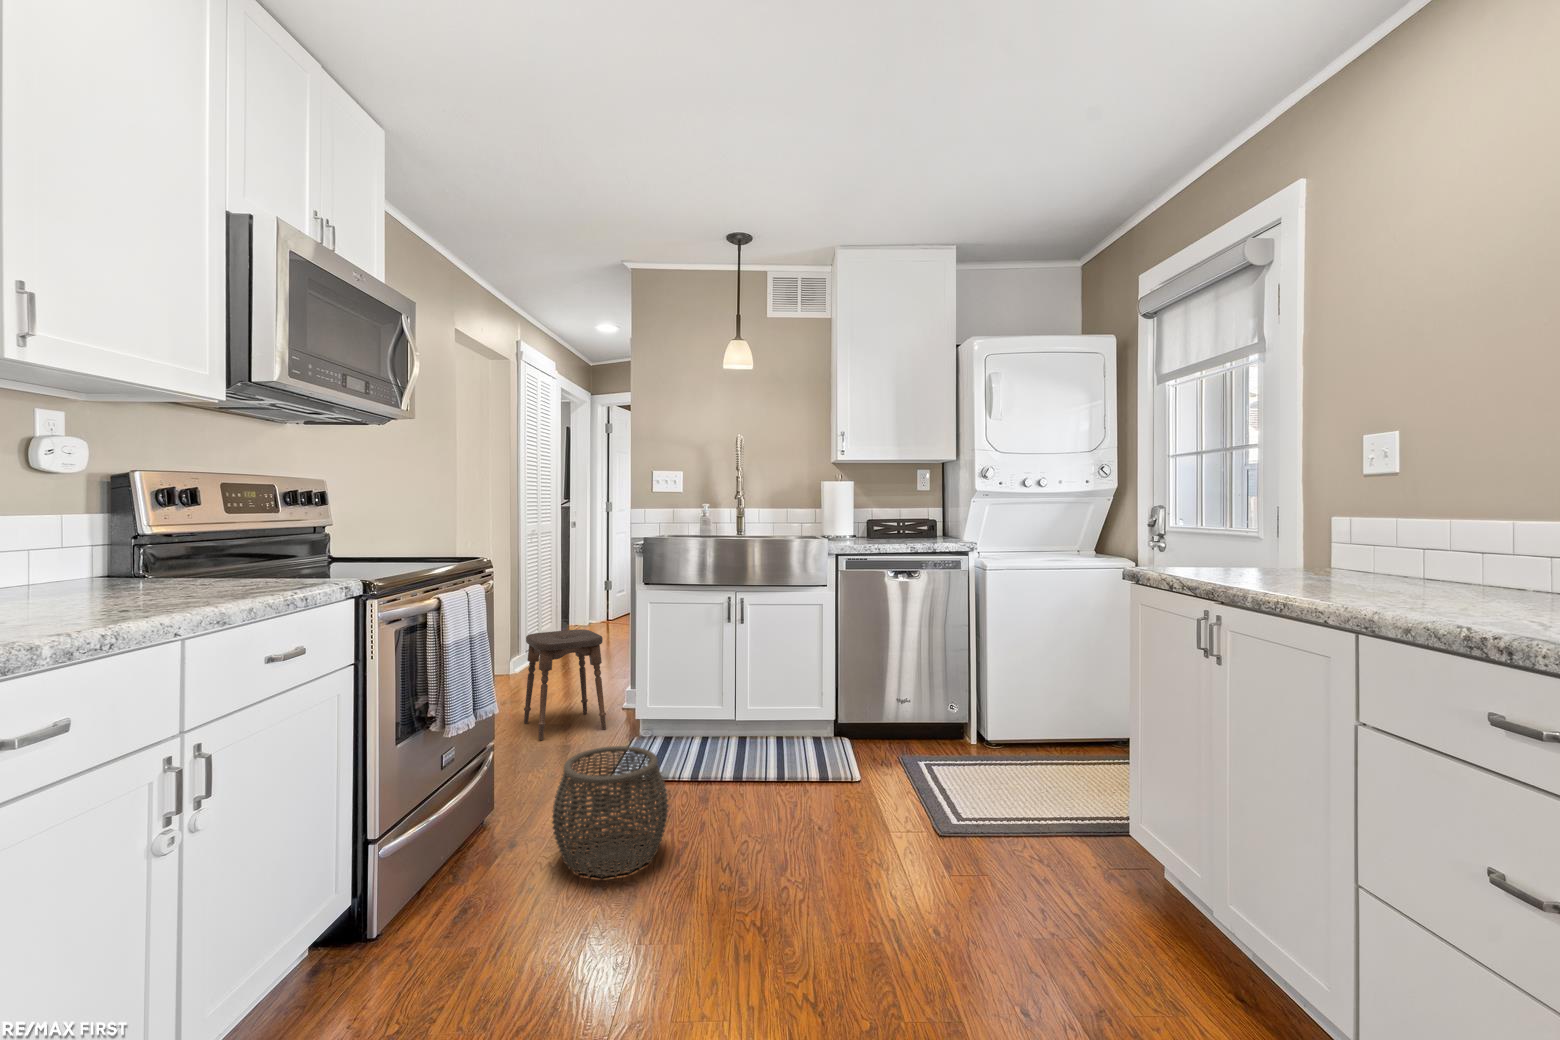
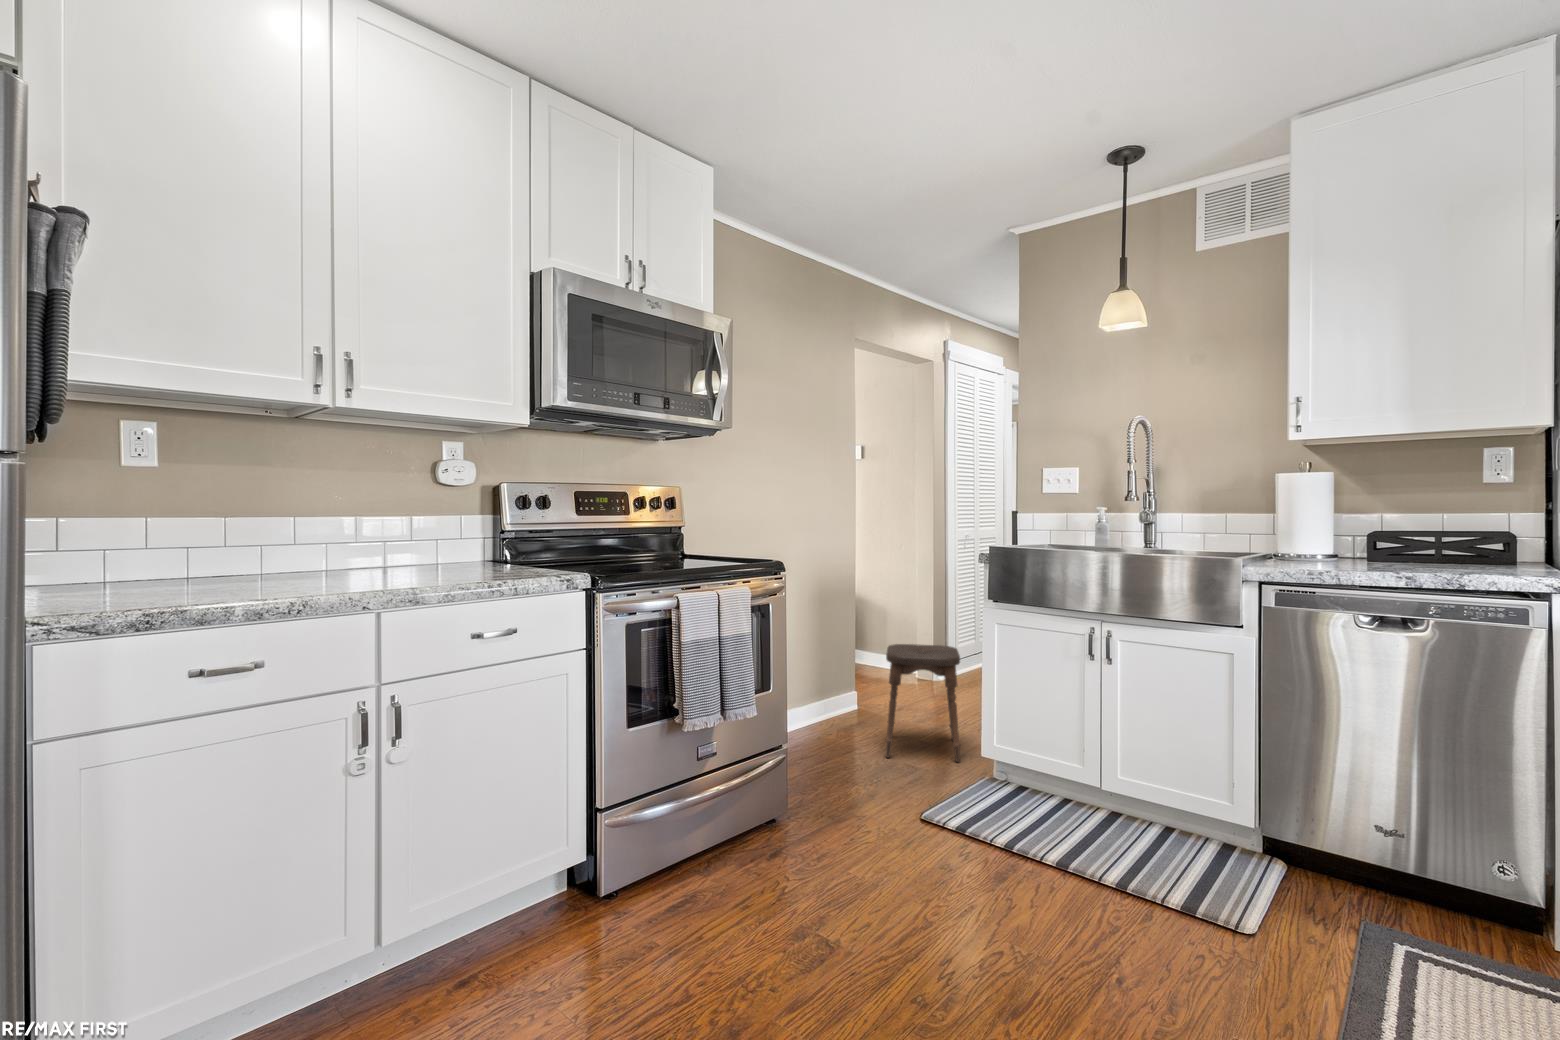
woven basket: present [552,746,669,877] -> none [778,779,908,932]

